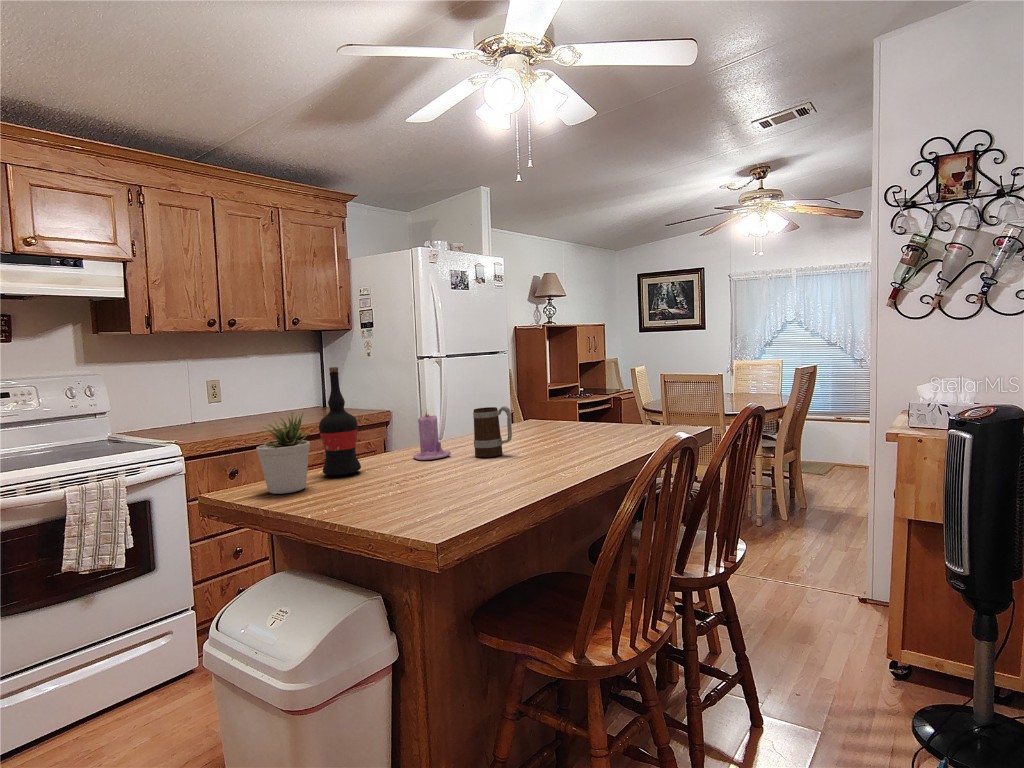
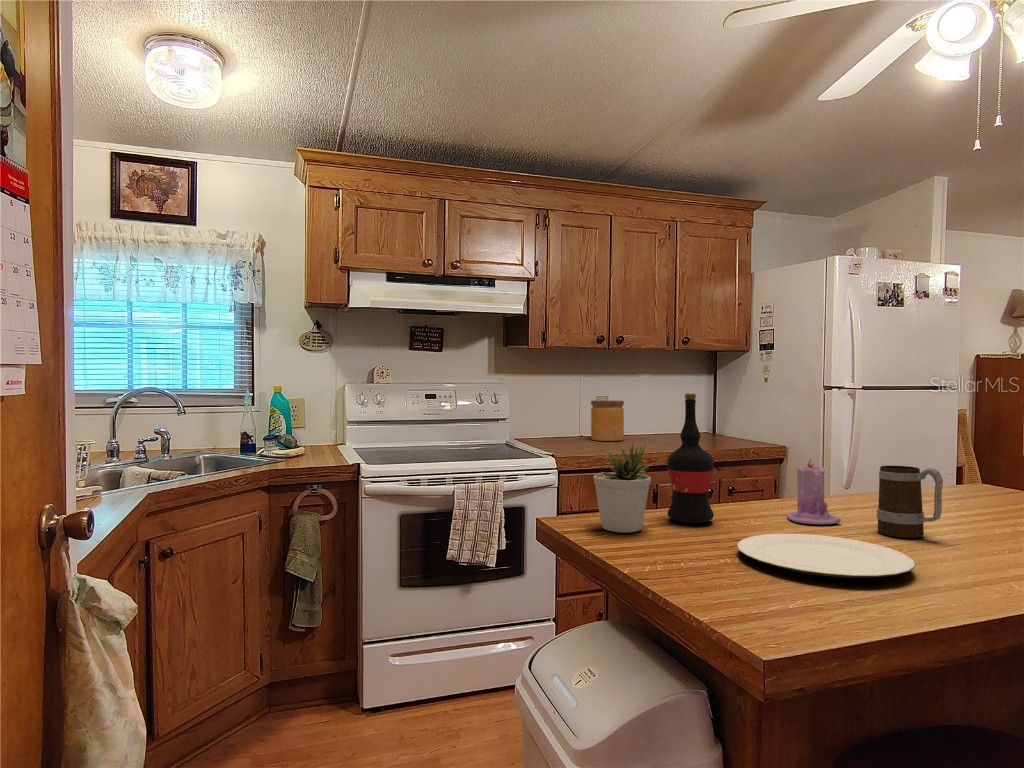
jar: none [206,381,245,423] -> present [591,400,624,441]
plate: none [388,463,504,490] -> present [737,534,915,578]

